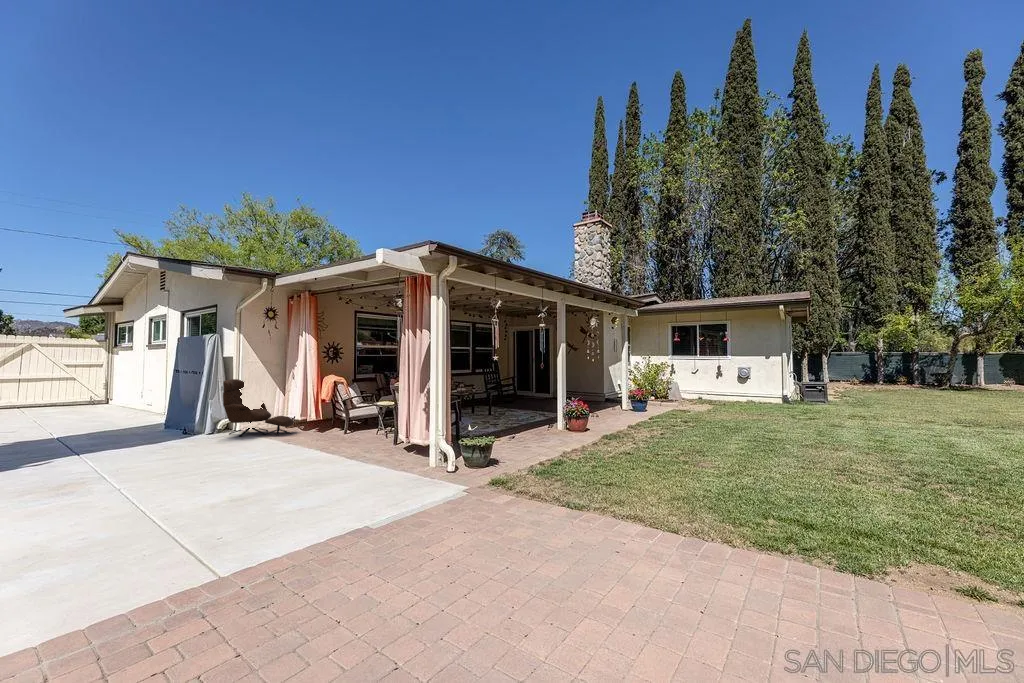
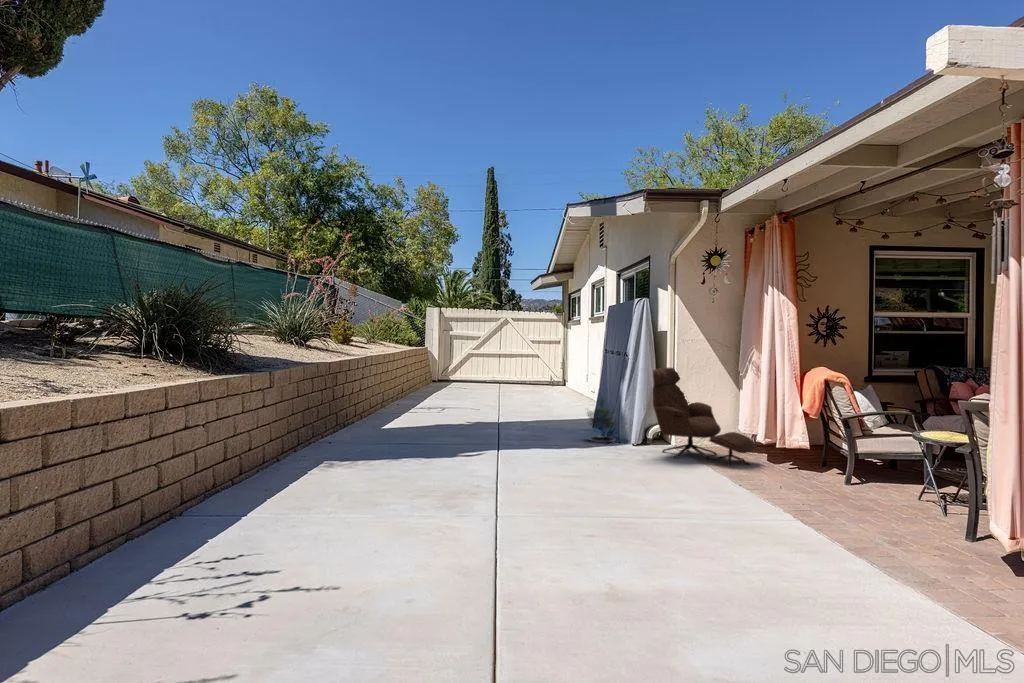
potted tree: none [159,400,189,436] -> present [588,395,615,442]

